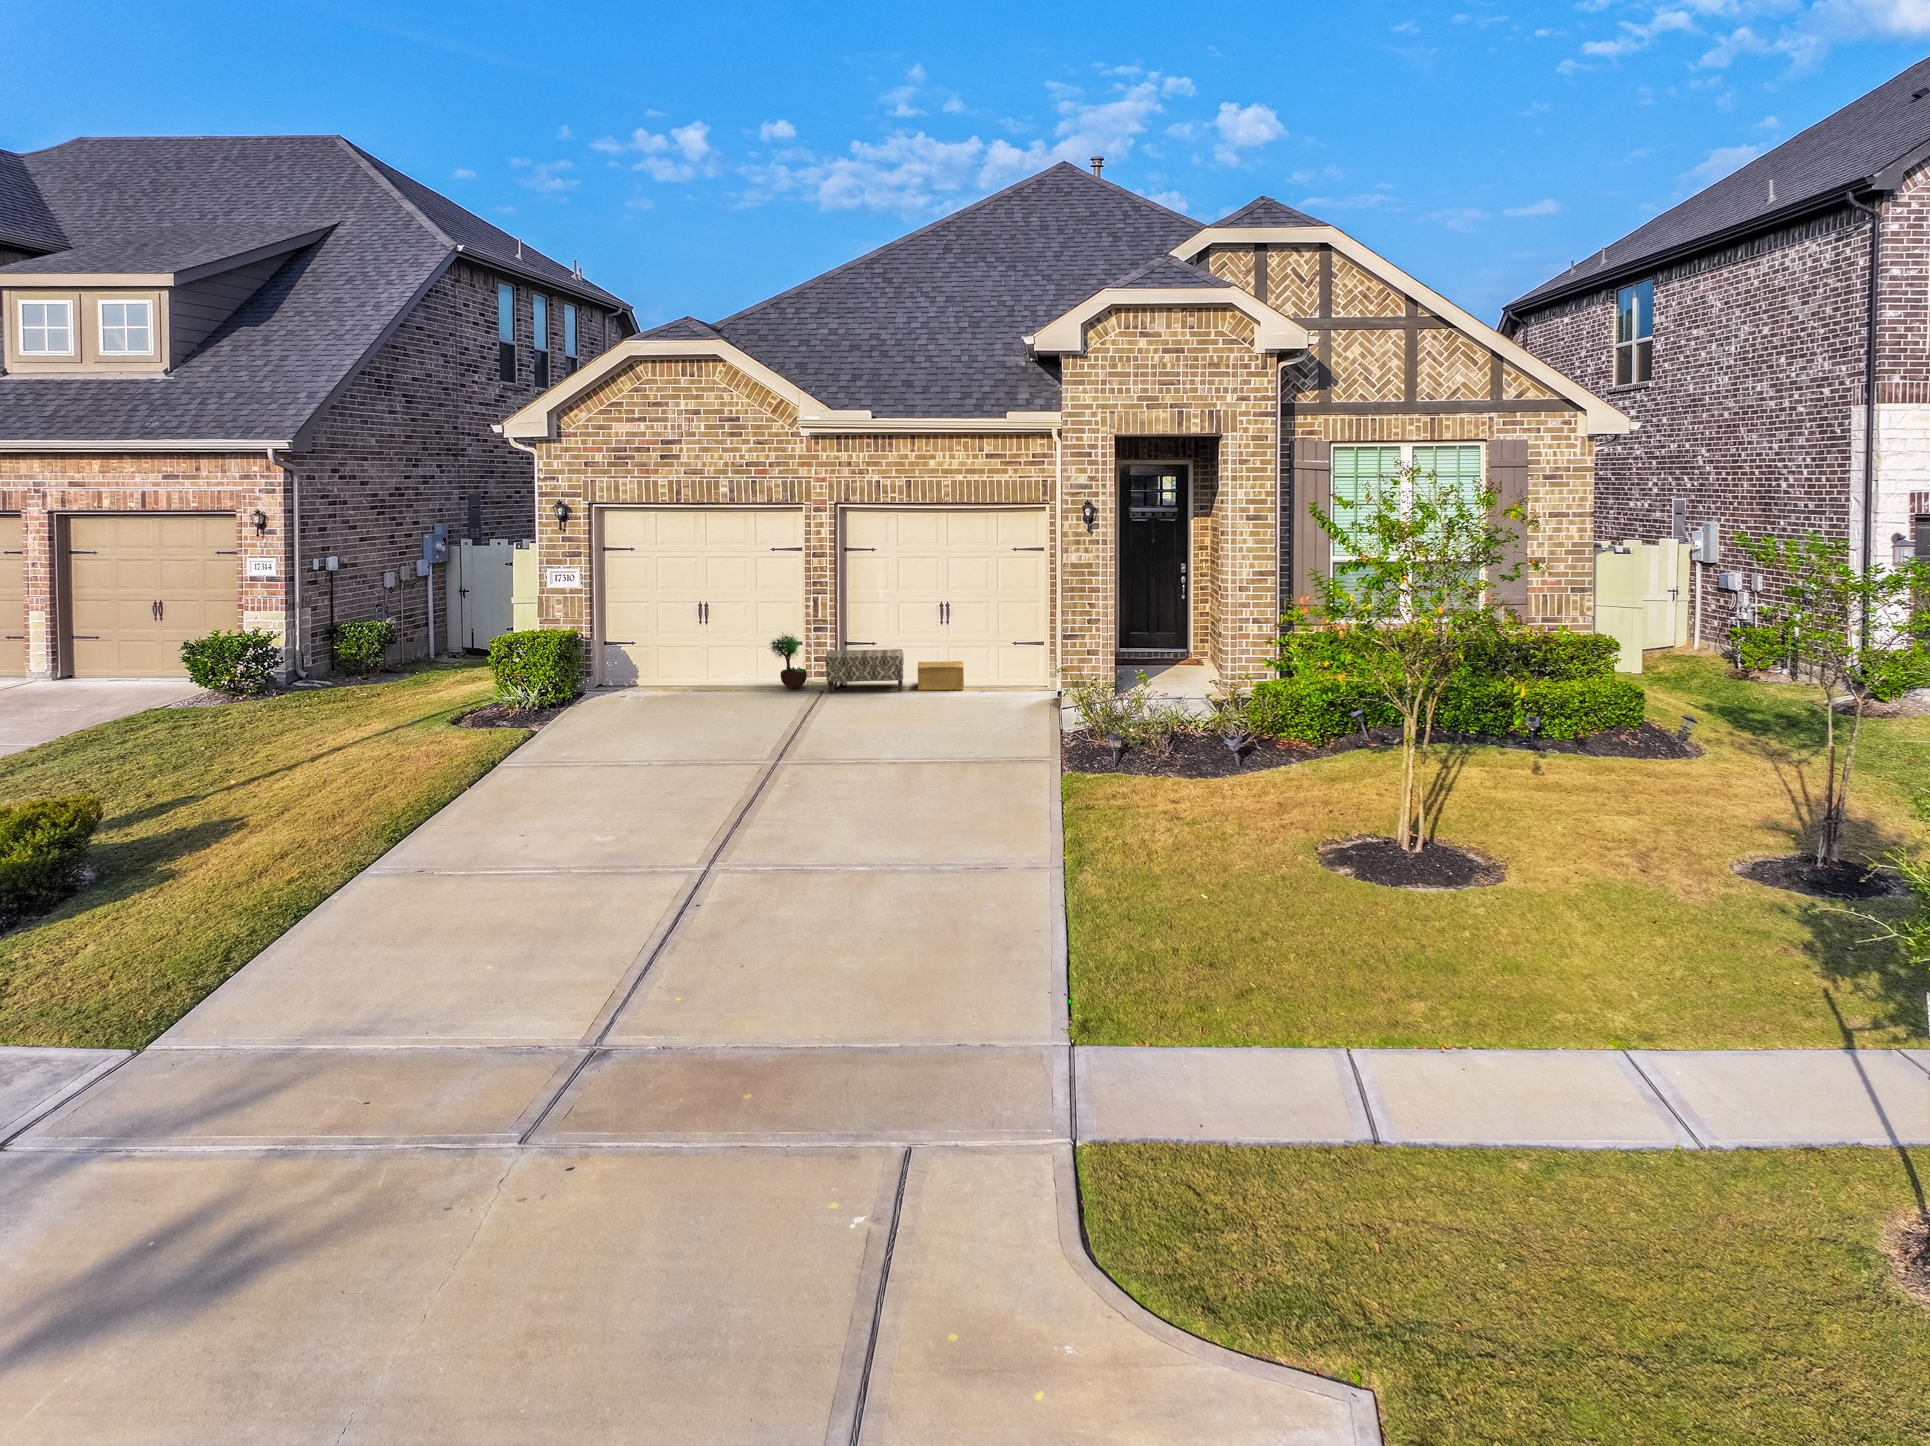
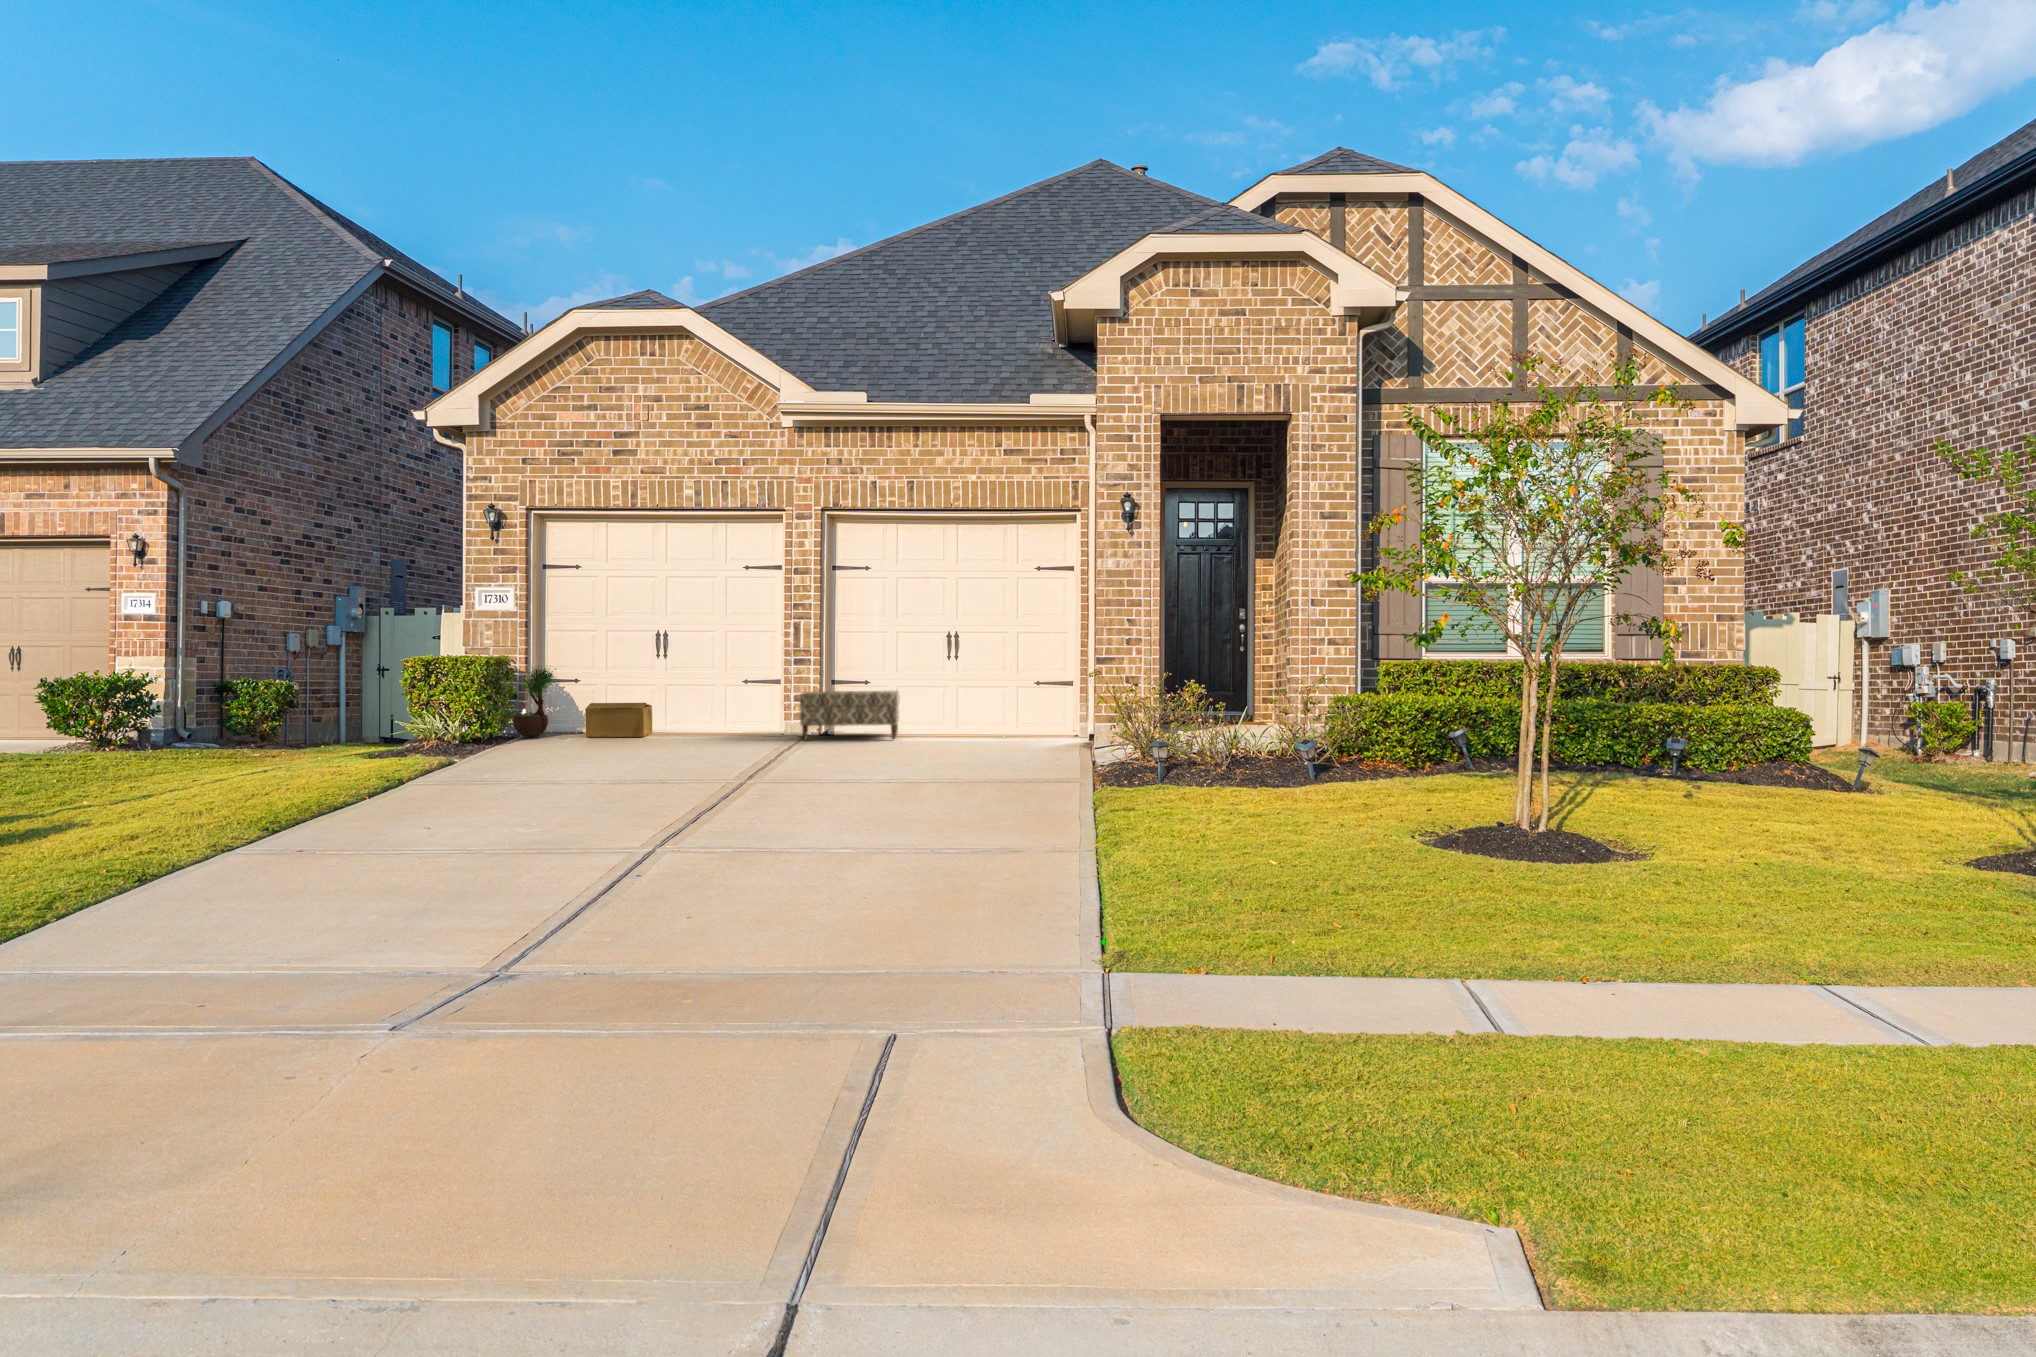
potted tree: present [769,632,807,689] -> present [513,665,556,738]
cardboard box: present [918,661,964,690] -> present [585,703,652,737]

